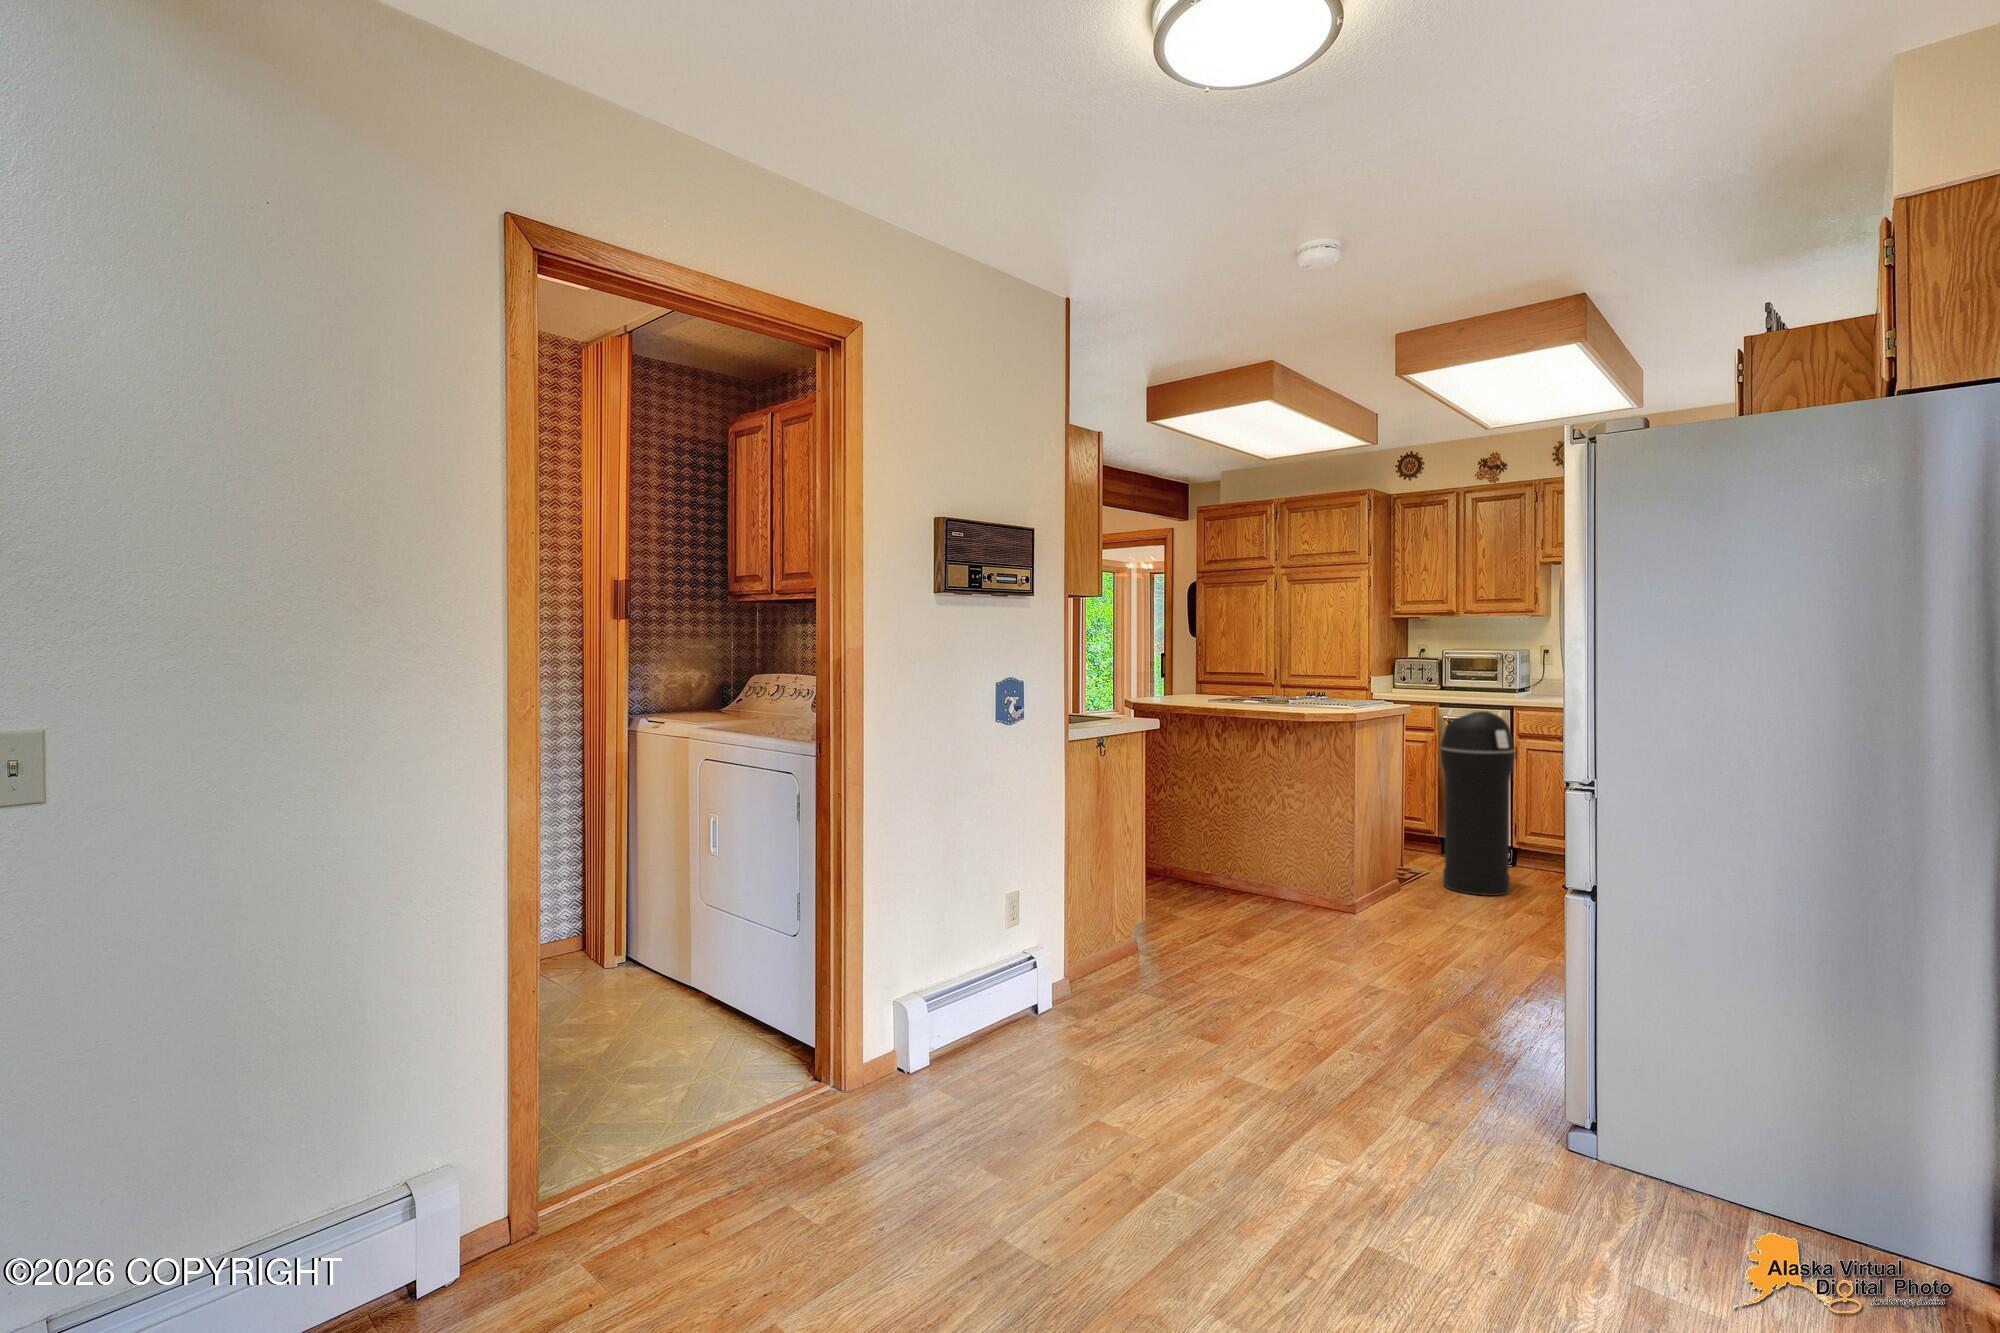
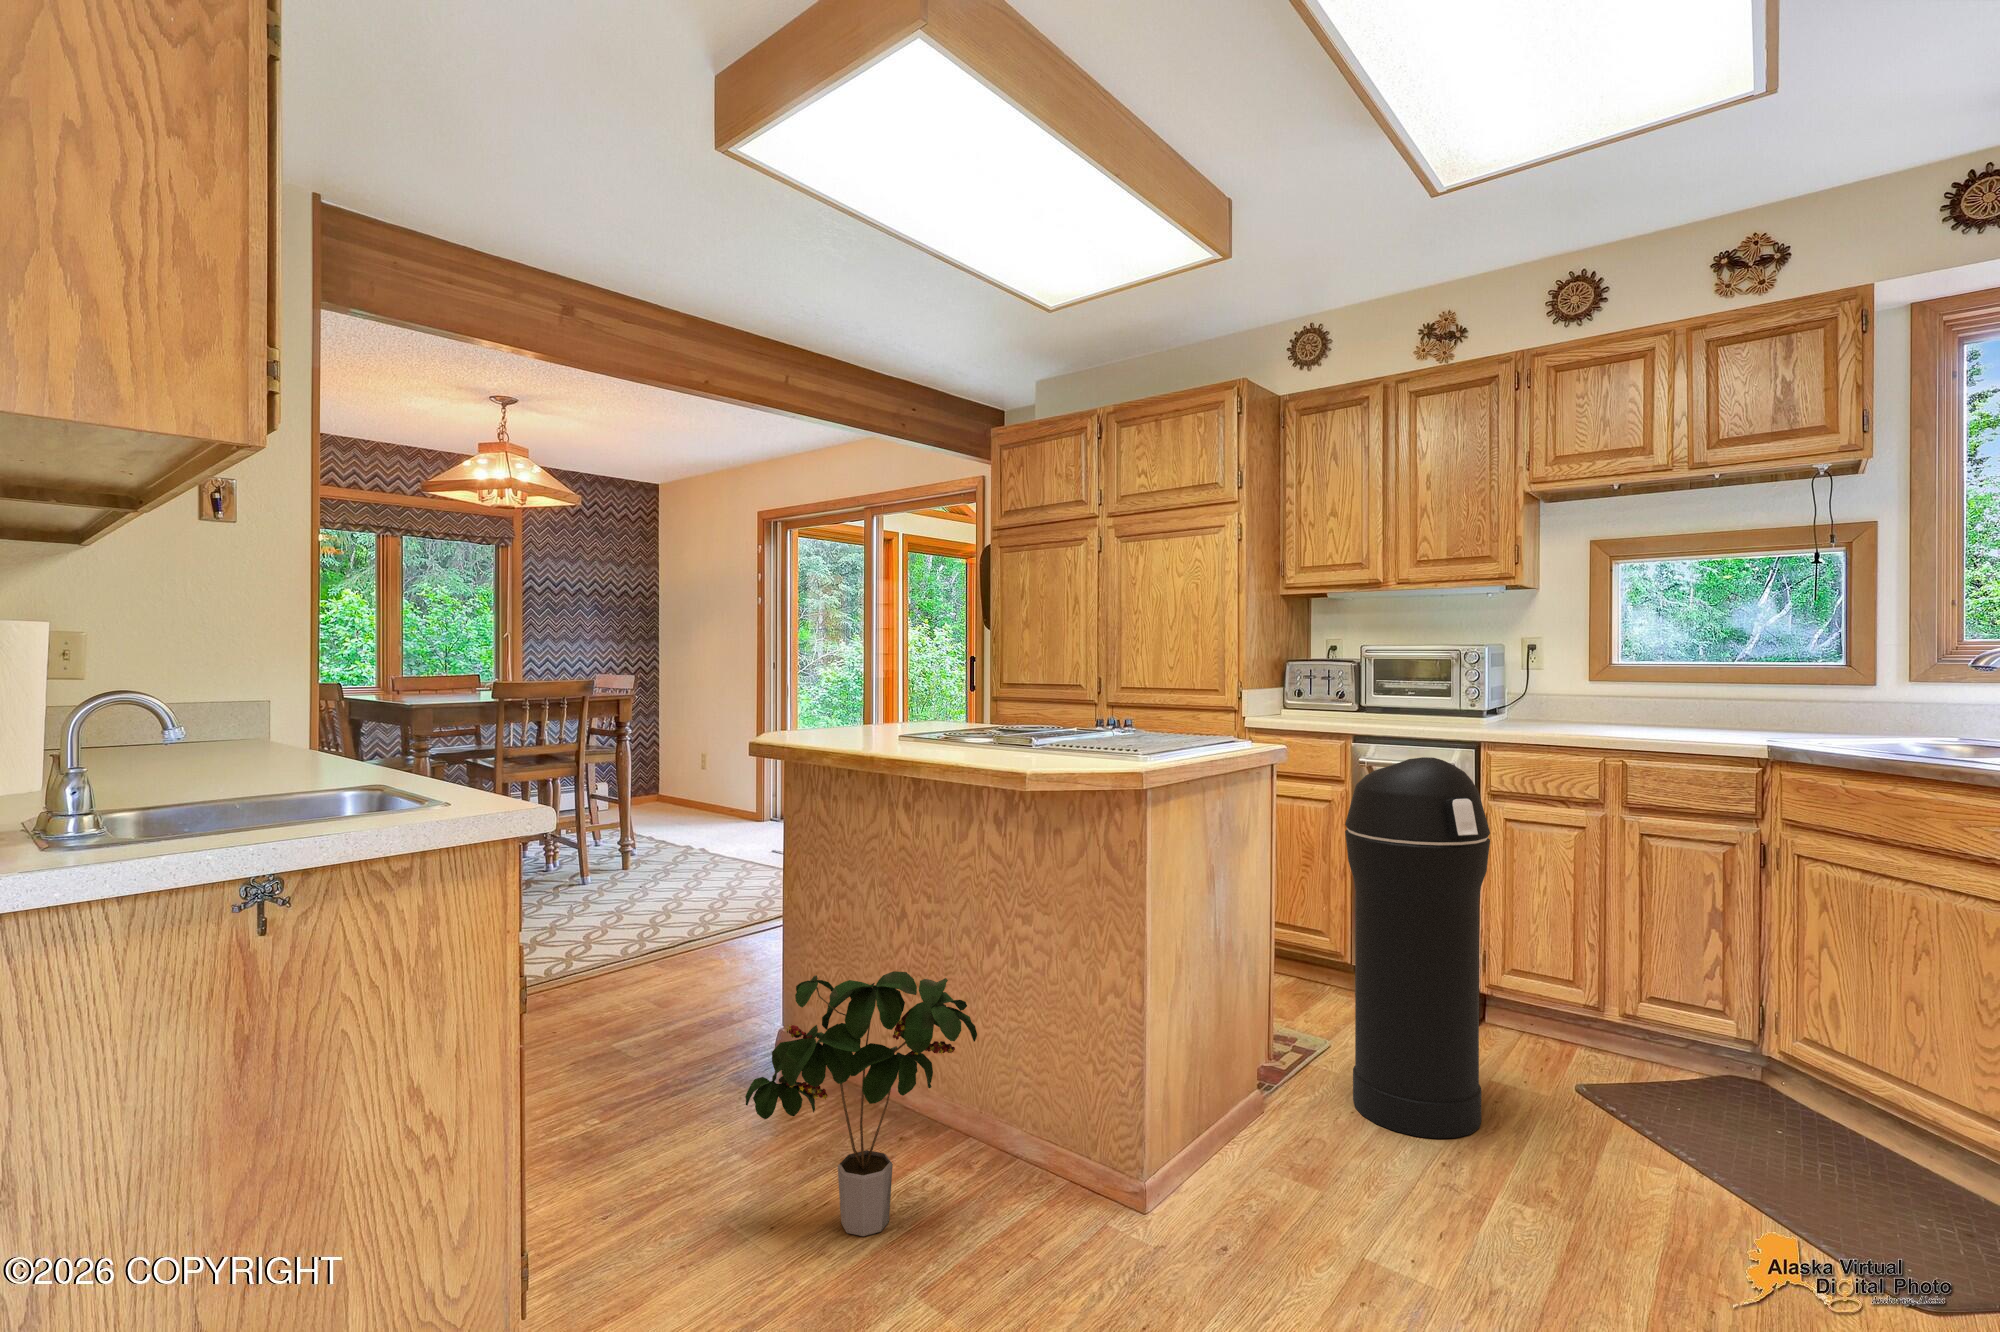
potted plant: none [1175,802,1277,914] -> present [745,971,977,1236]

